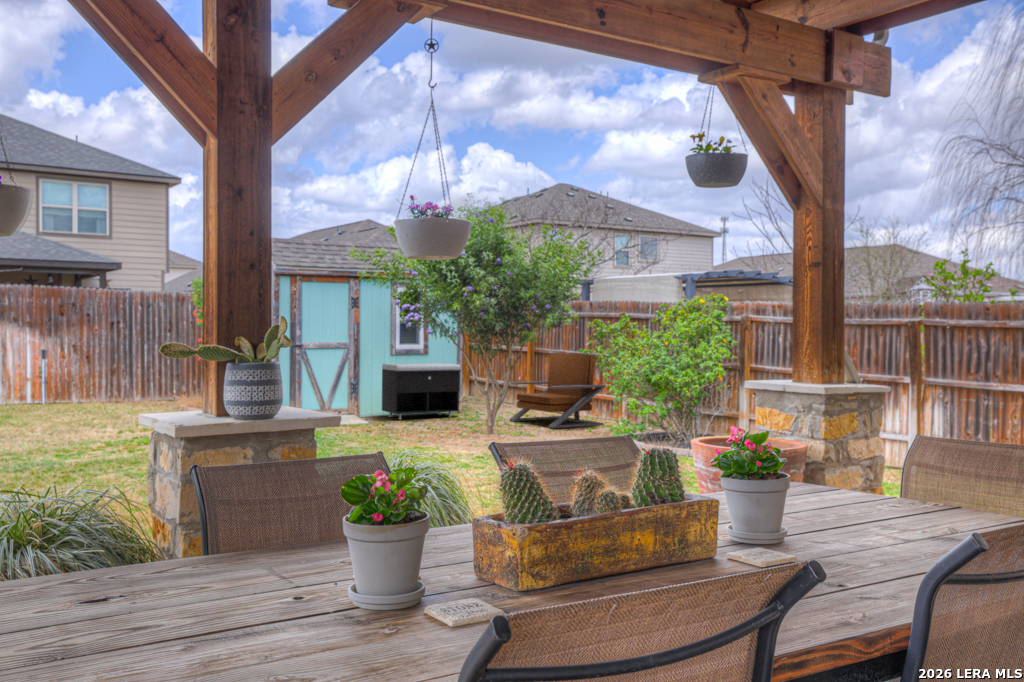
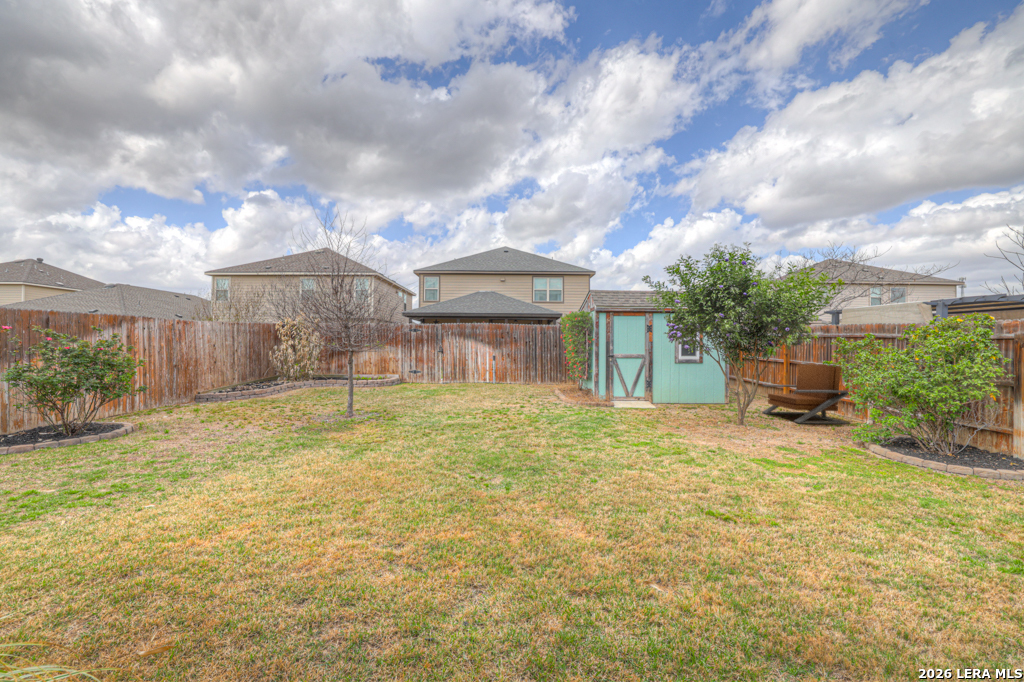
storage bench: present [382,363,461,419] -> none [667,368,724,406]

